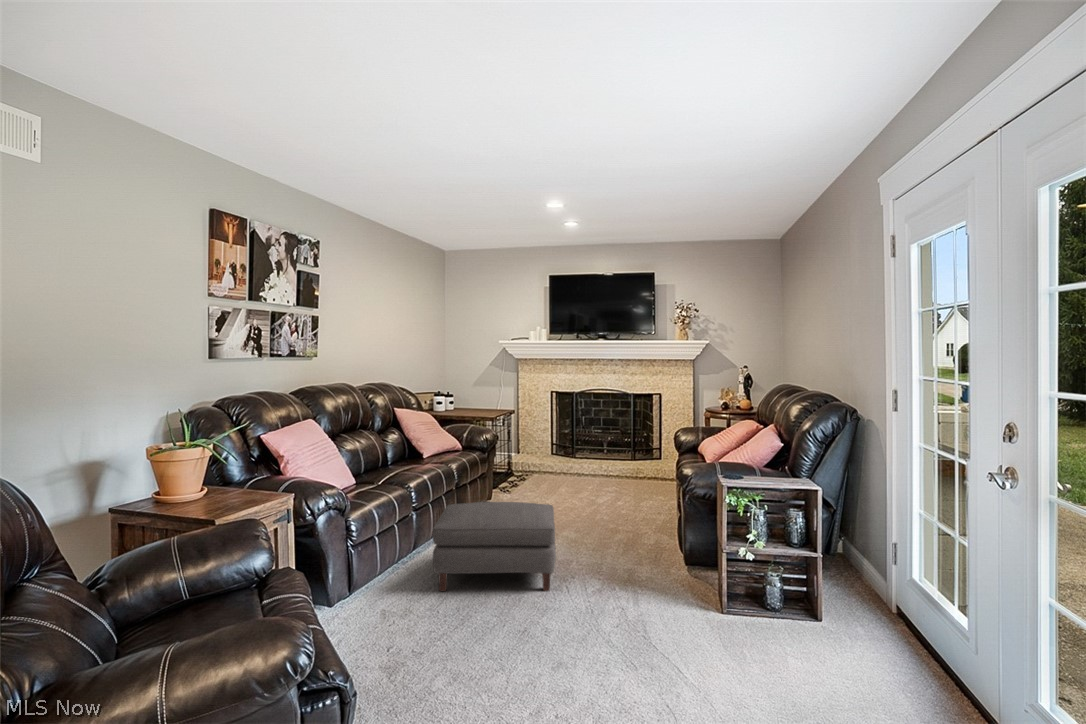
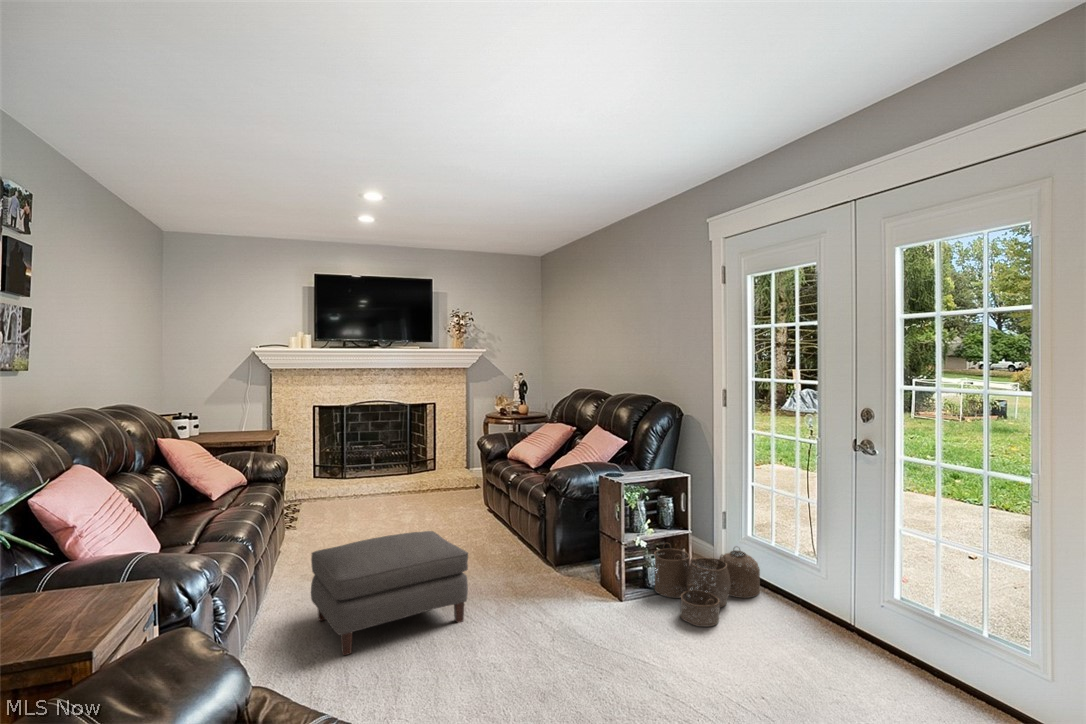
woven basket: none [765,564,917,673] -> present [654,543,760,626]

